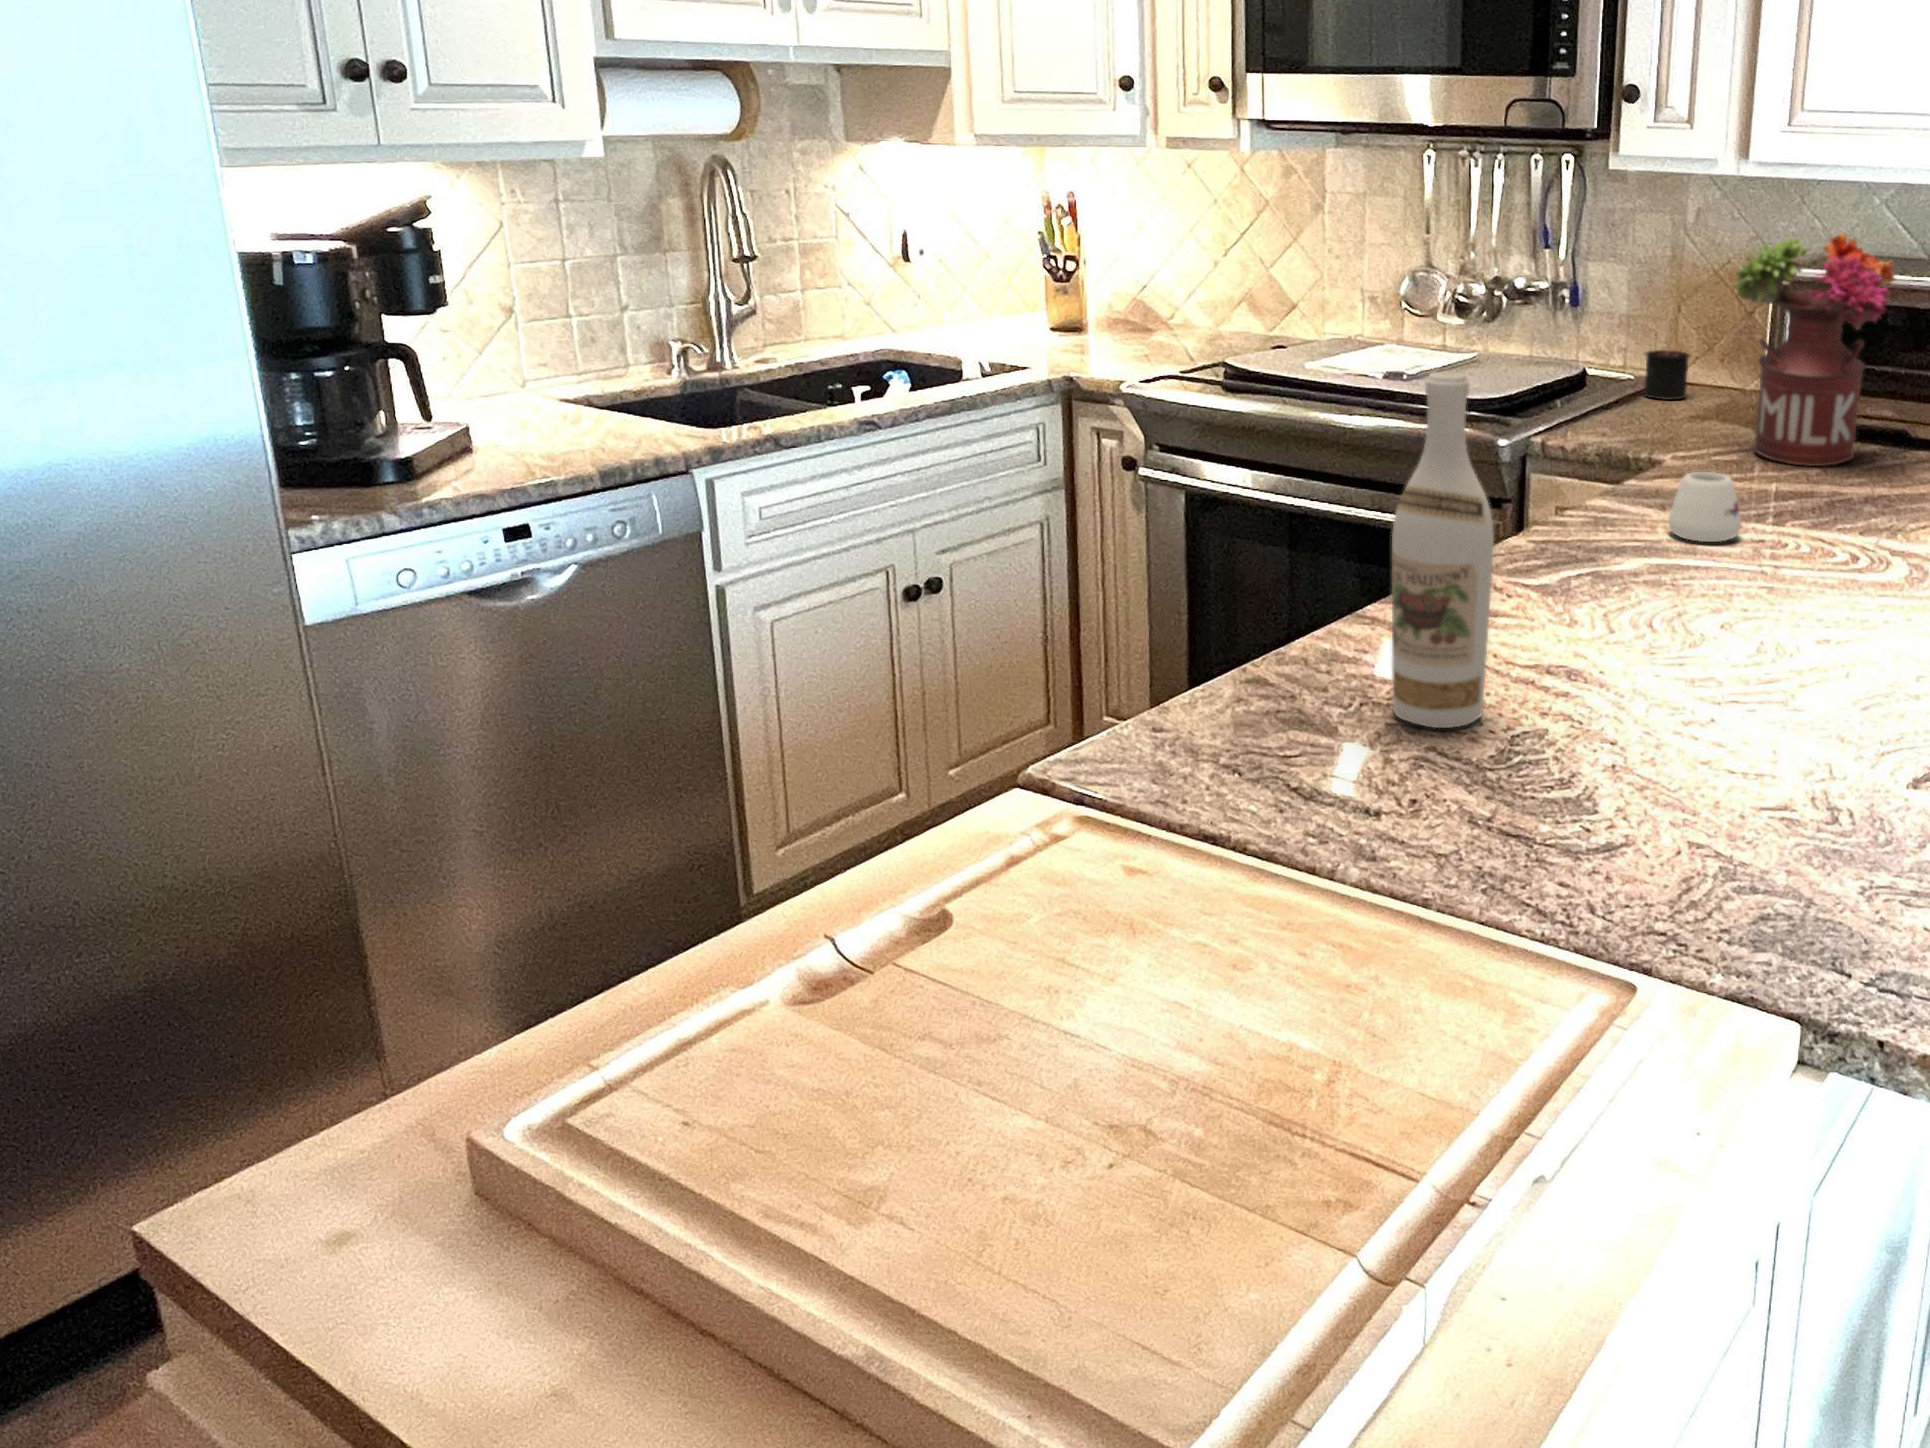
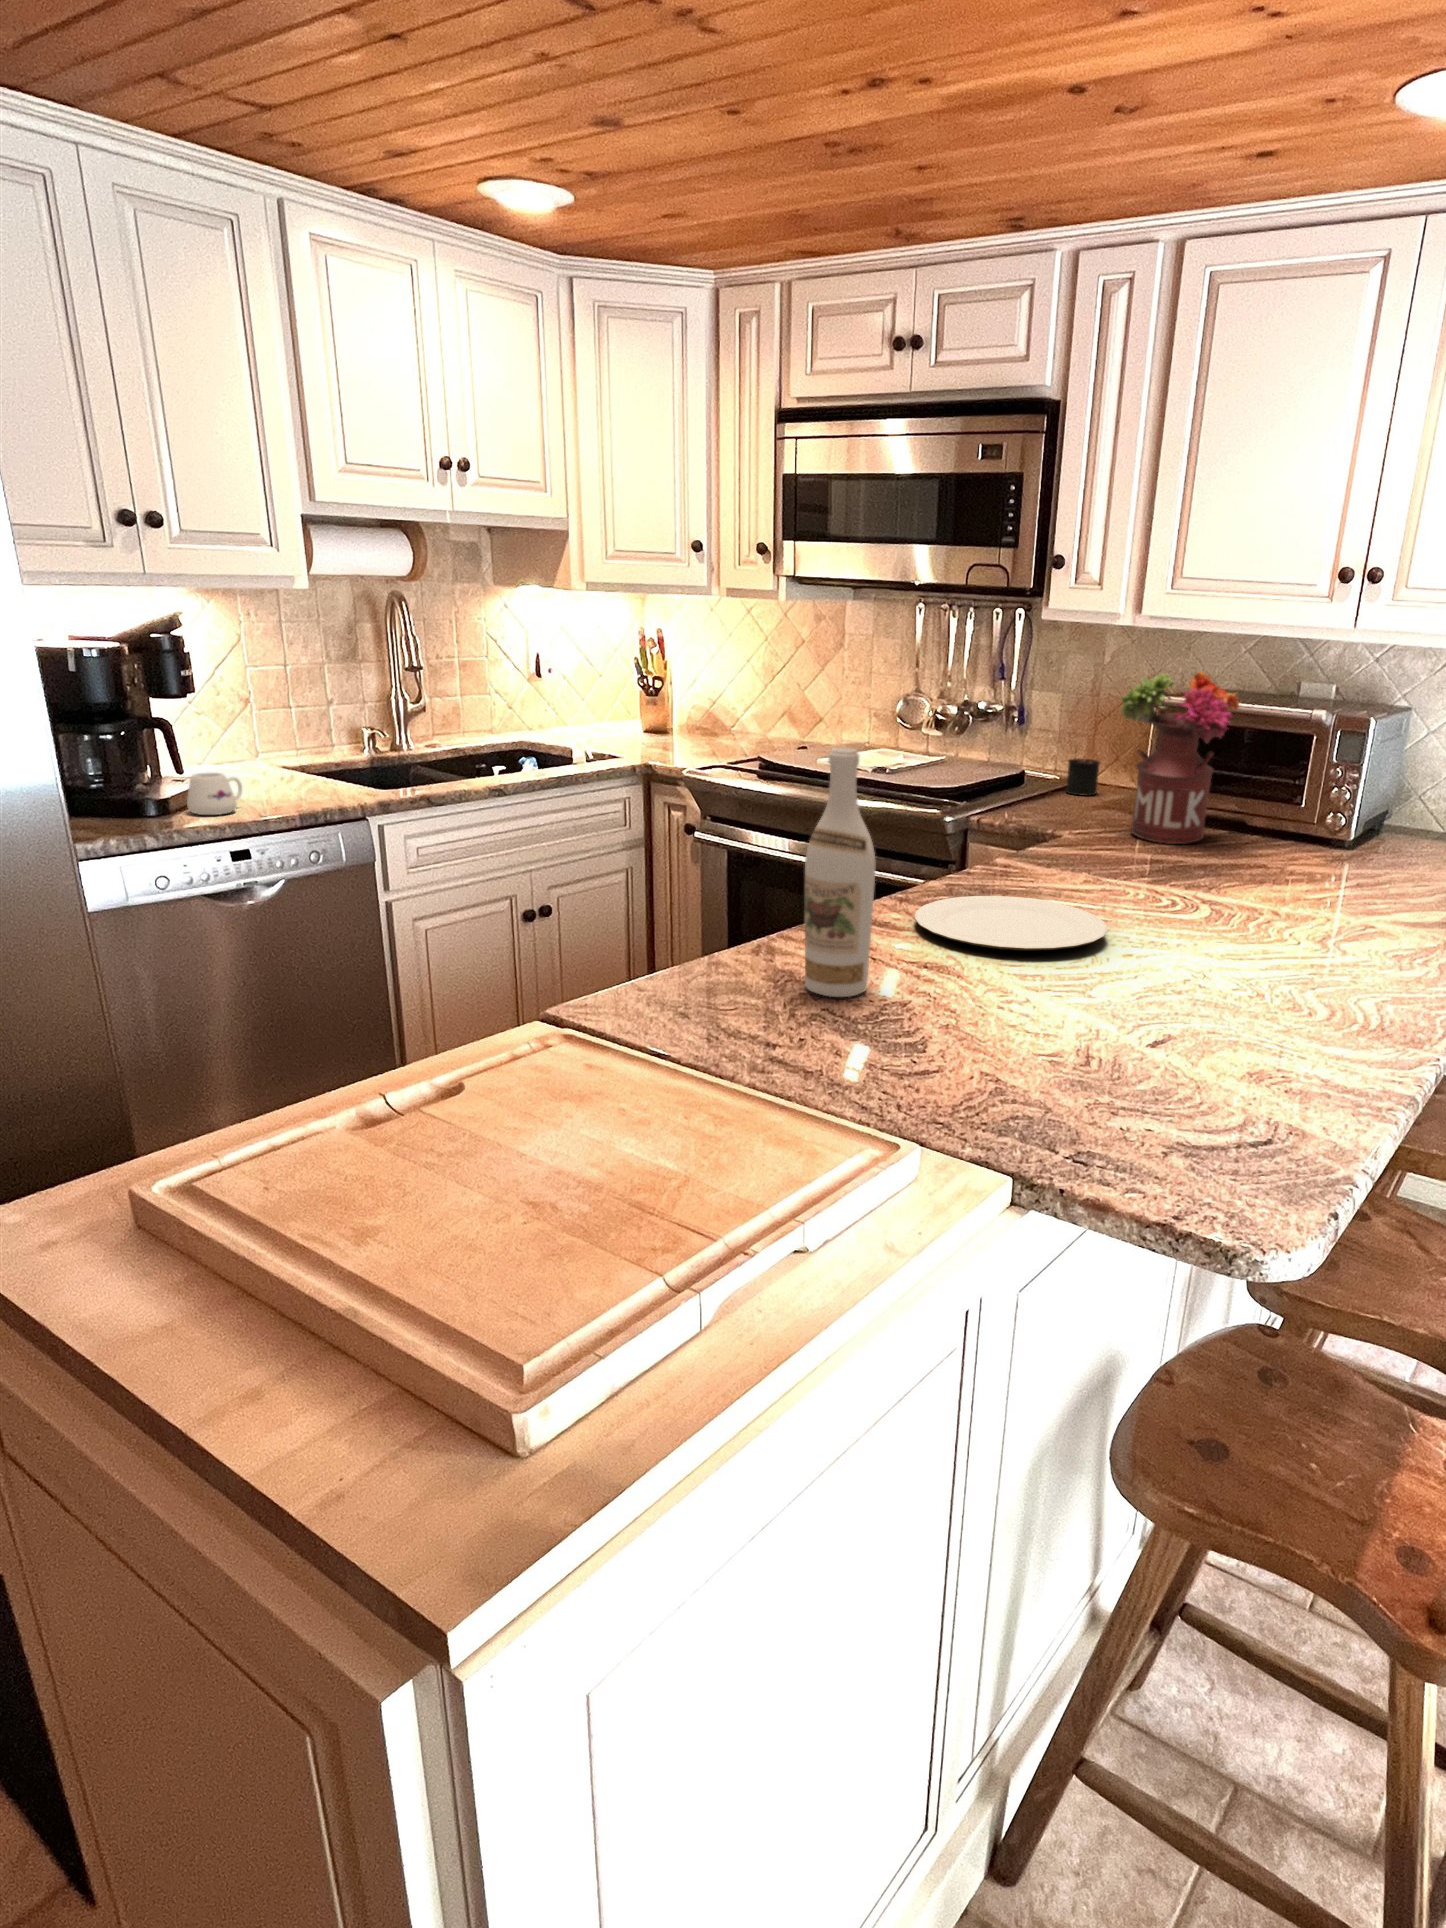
mug: present [1668,472,1741,542] -> present [187,772,242,815]
plate: none [1513,557,1788,640] -> present [915,896,1108,951]

